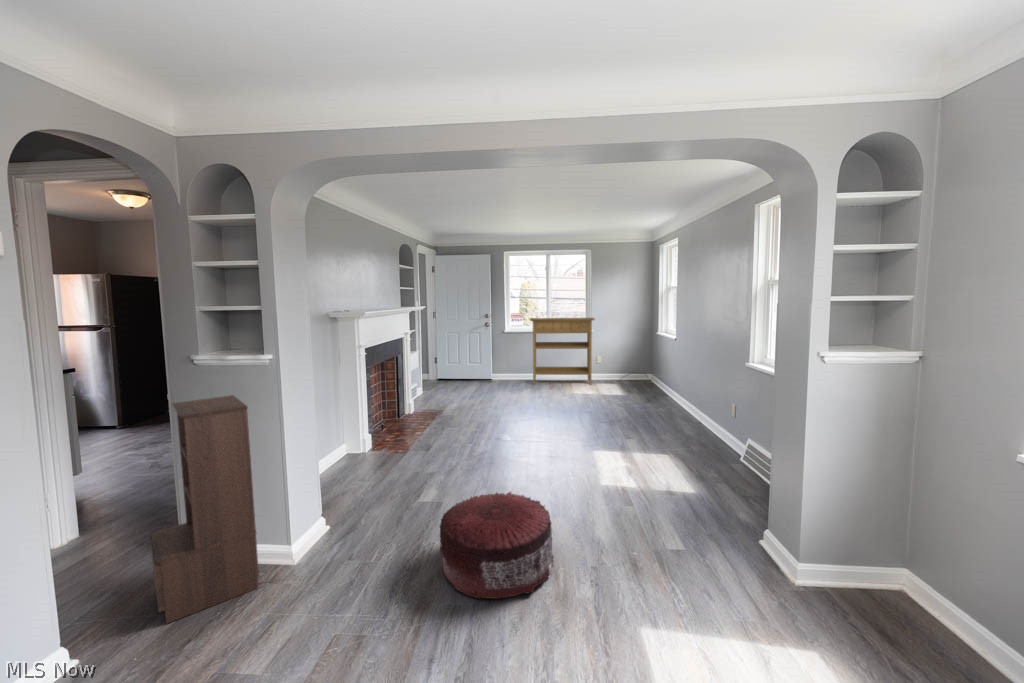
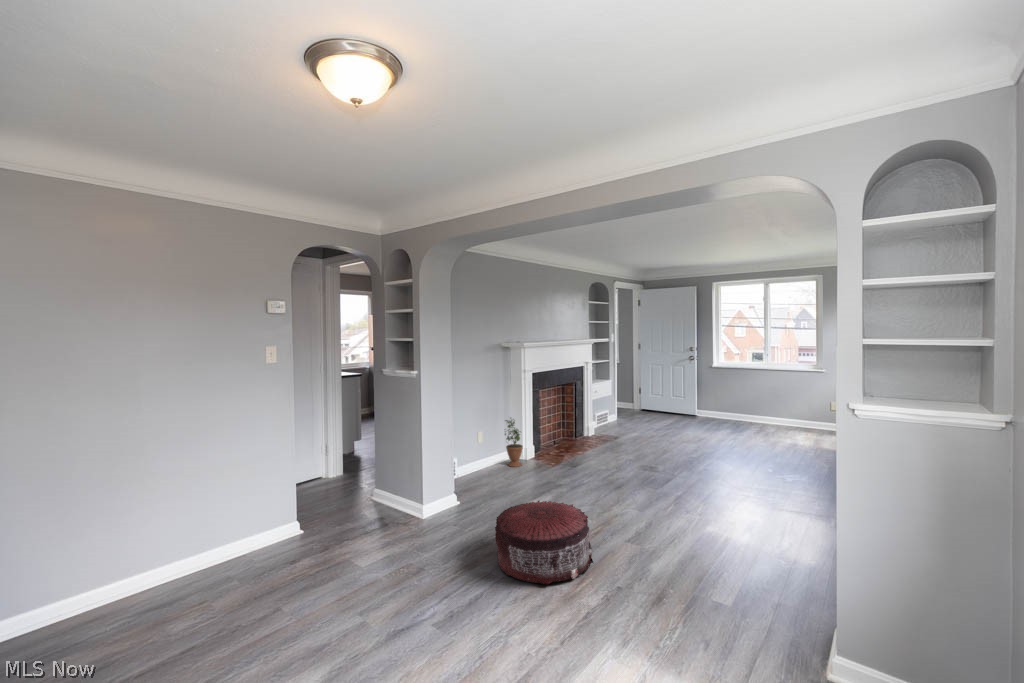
console table: present [530,318,595,384] -> none [734,352,823,434]
bookshelf: present [150,395,259,623] -> none [342,398,402,530]
potted plant: none [338,403,365,463] -> present [505,420,523,467]

